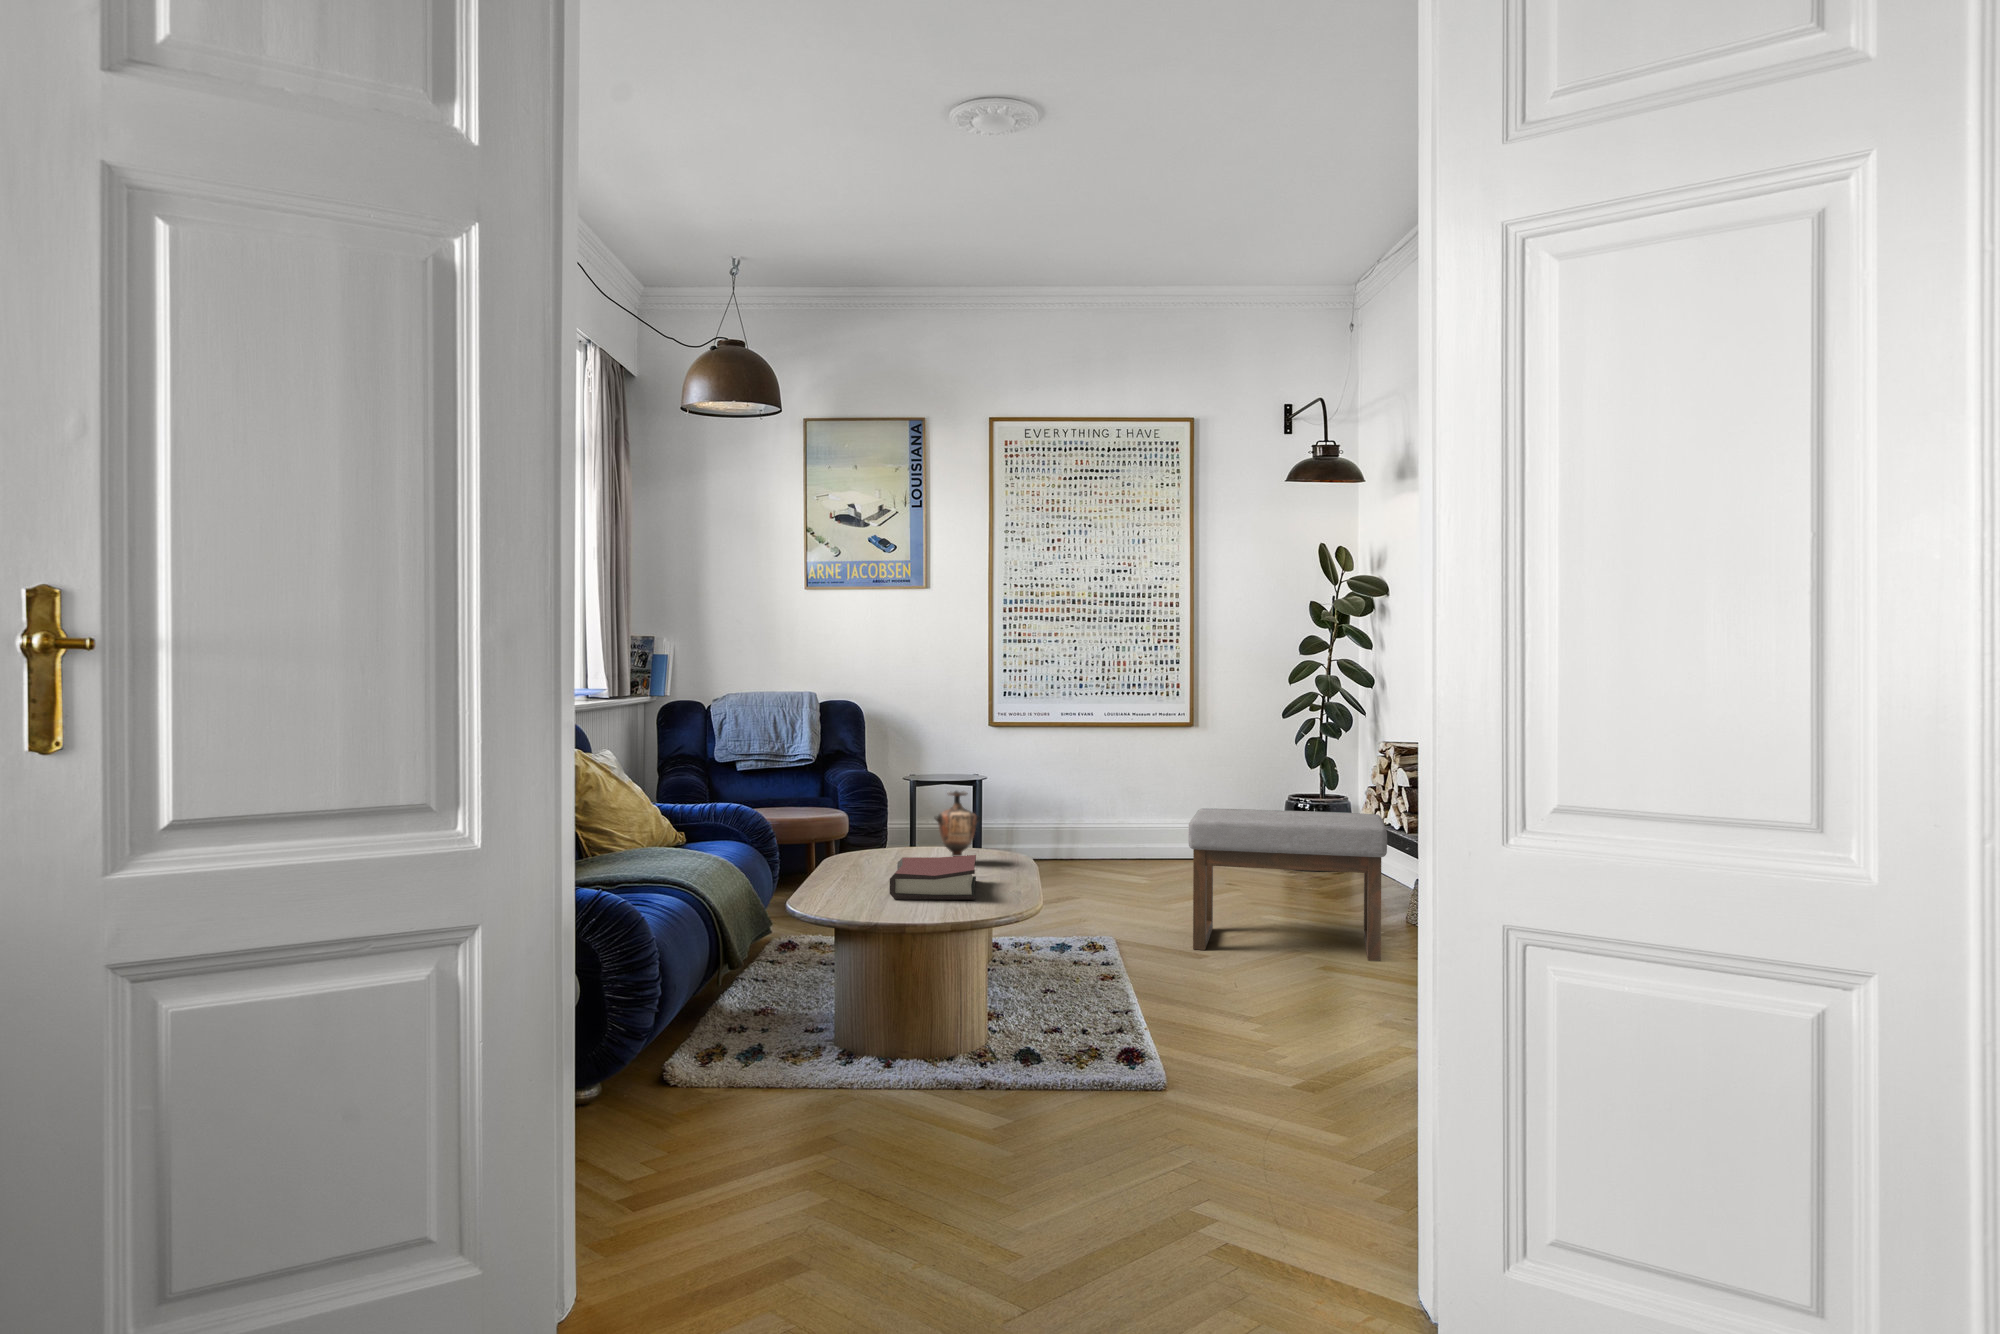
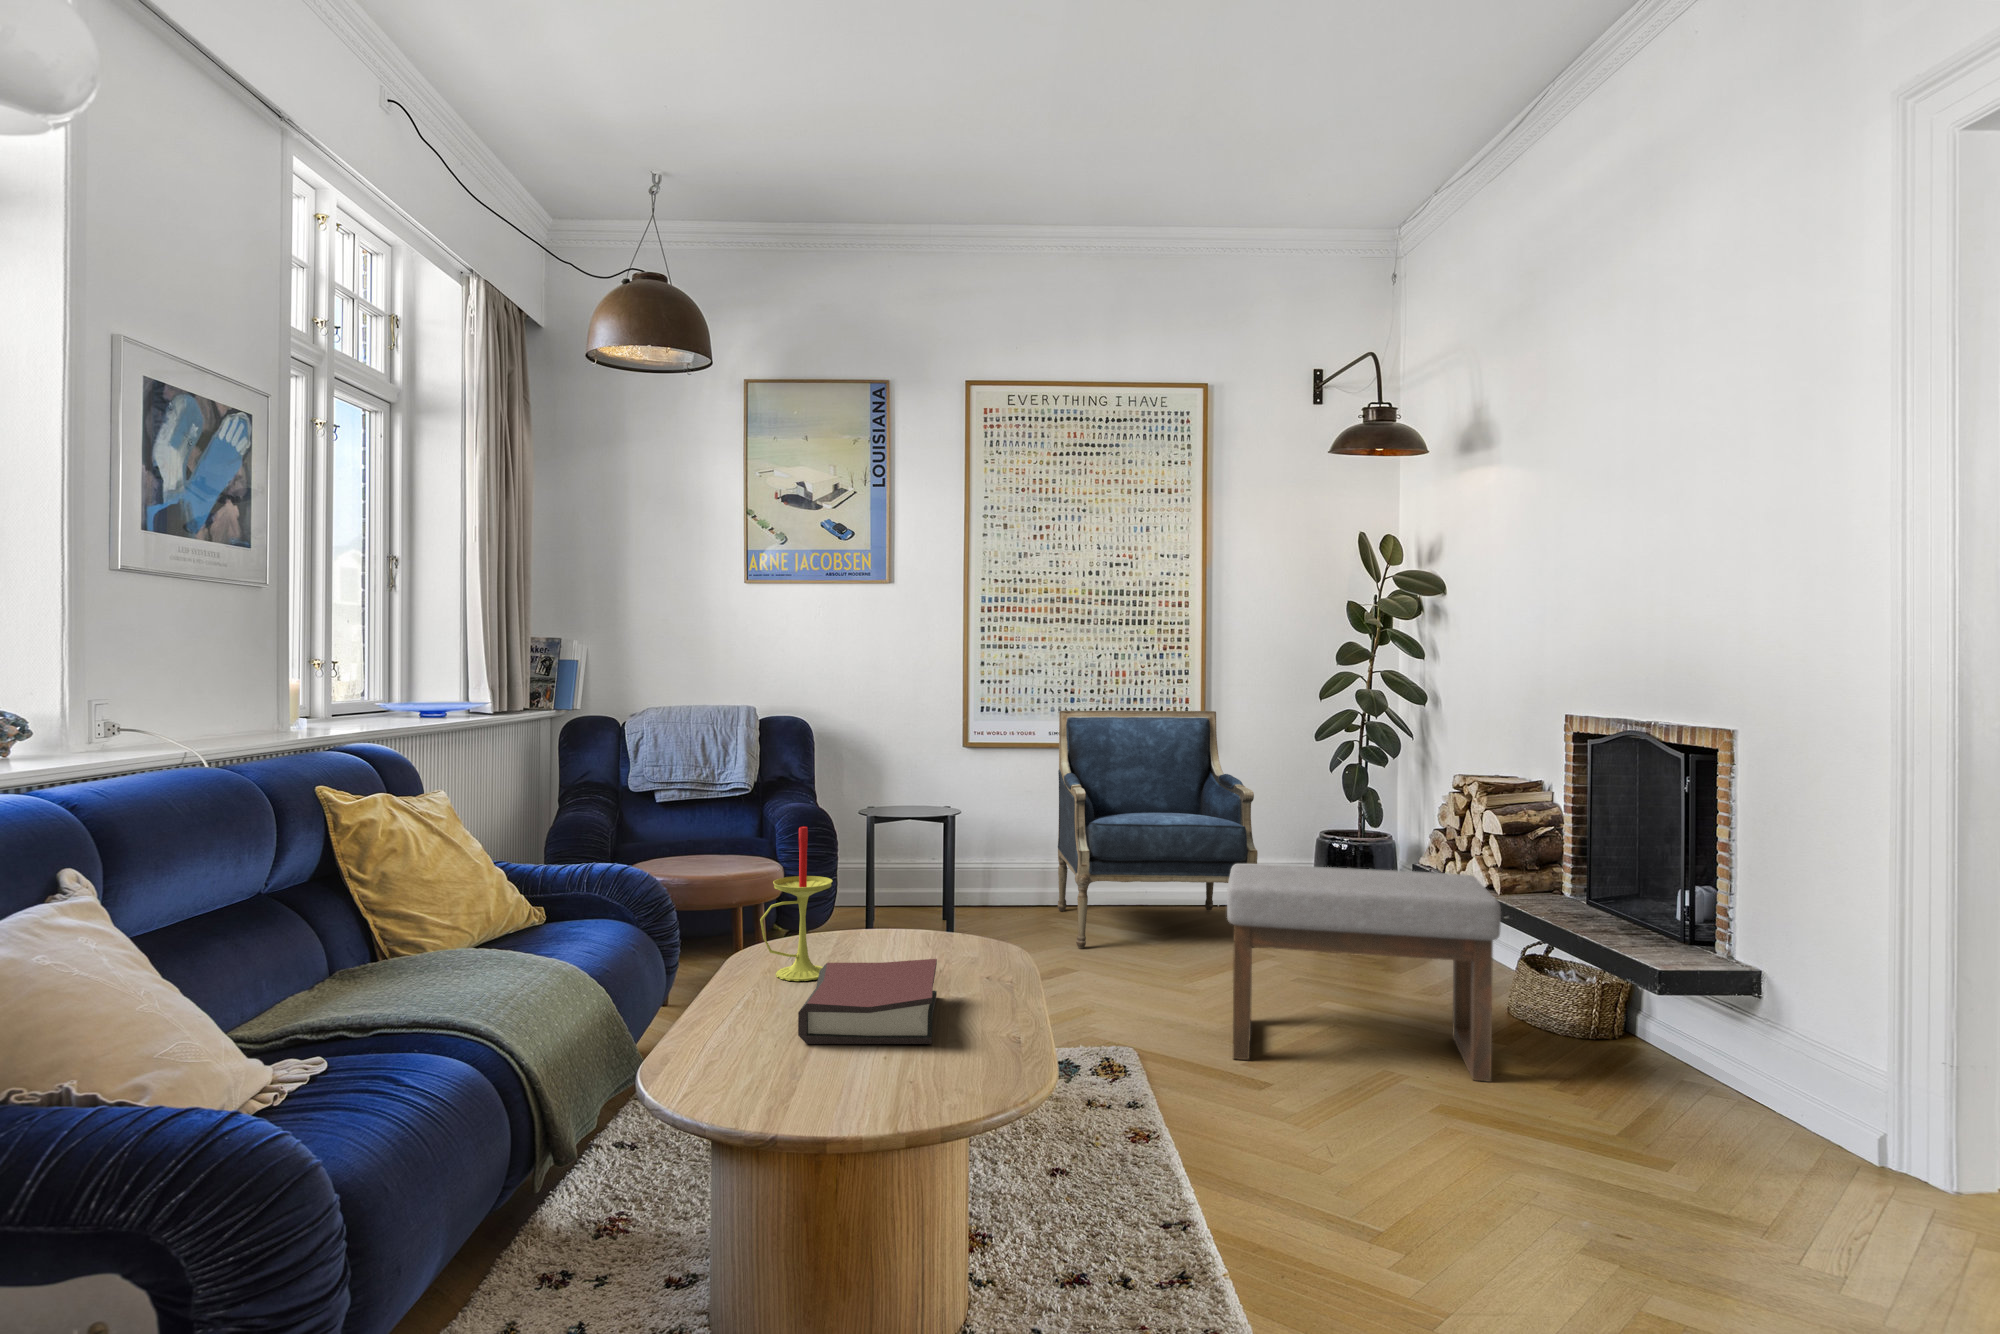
armchair: none [1069,694,1231,887] -> present [1058,710,1258,949]
candle: none [855,766,903,873] -> present [760,827,832,981]
vase: present [935,791,980,856] -> none [876,849,946,954]

